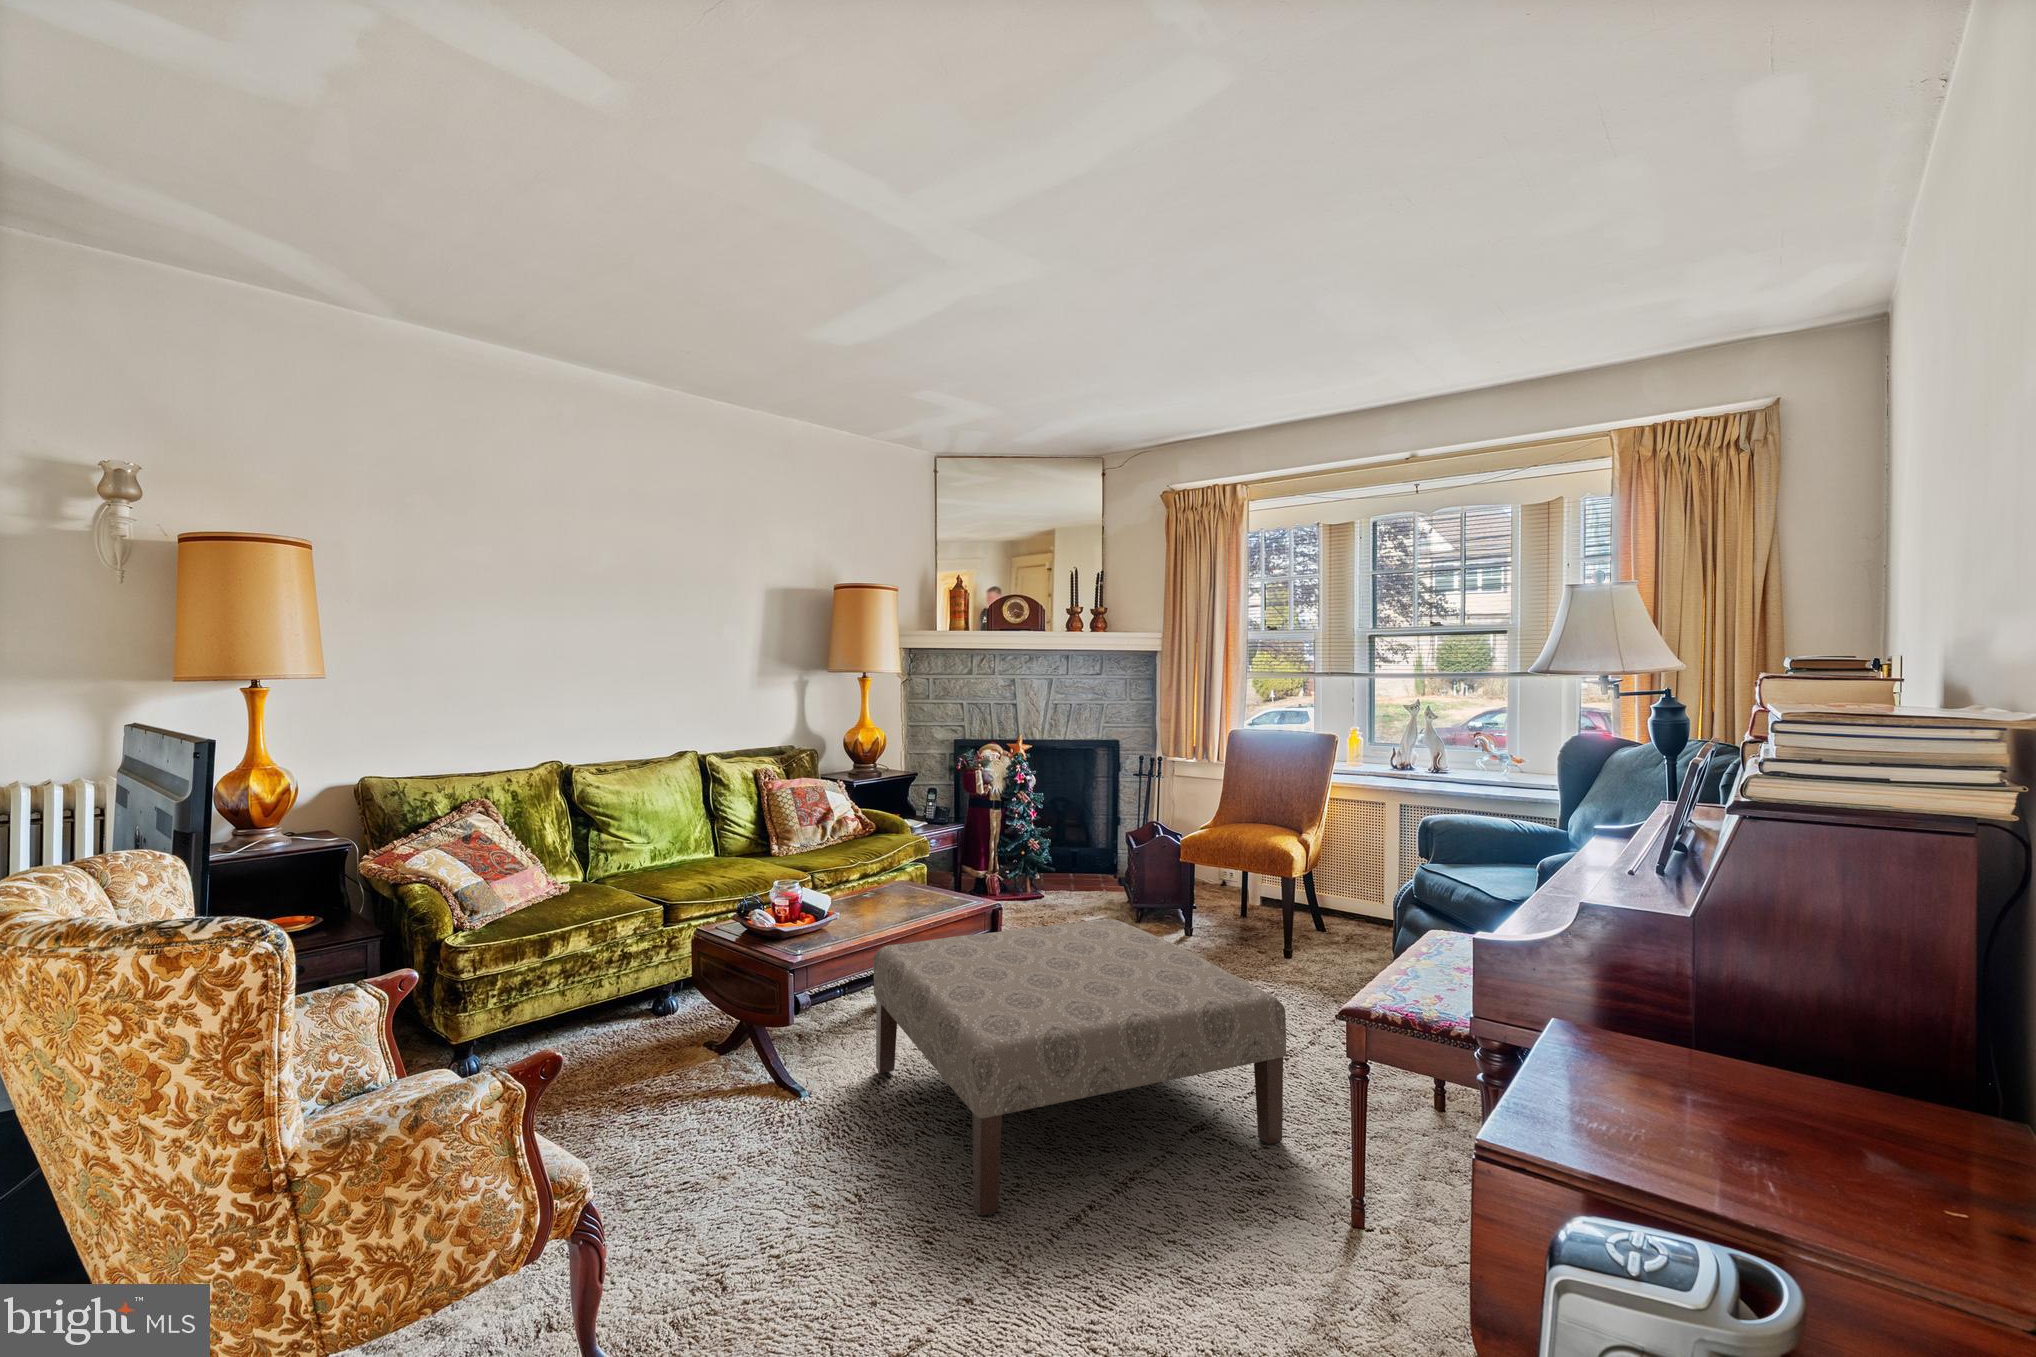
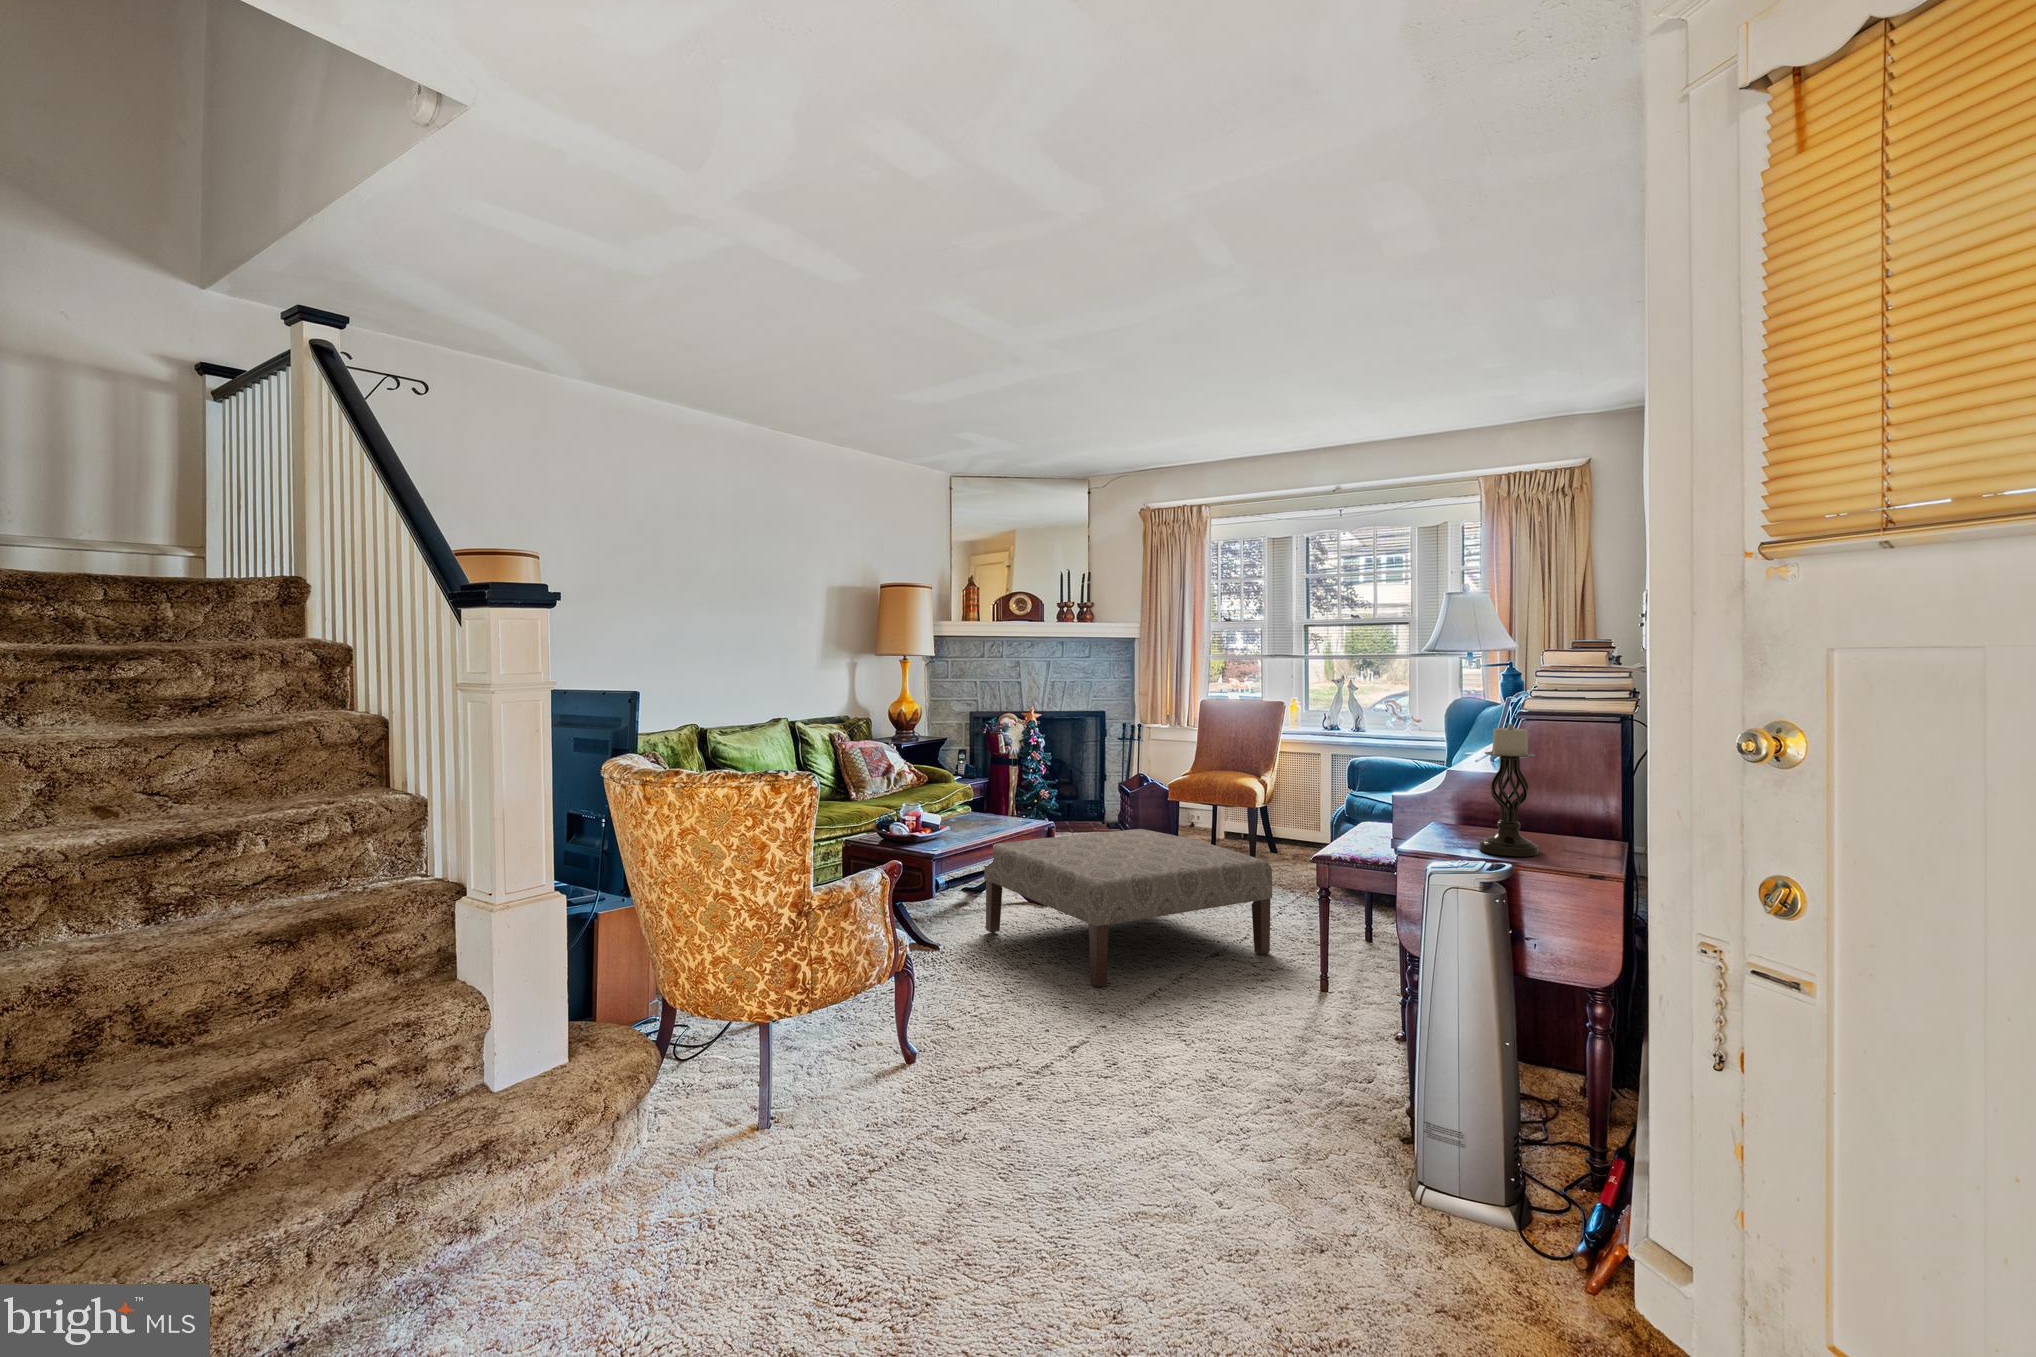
candle holder: none [1684,853,1849,1186] -> present [1479,724,1539,856]

